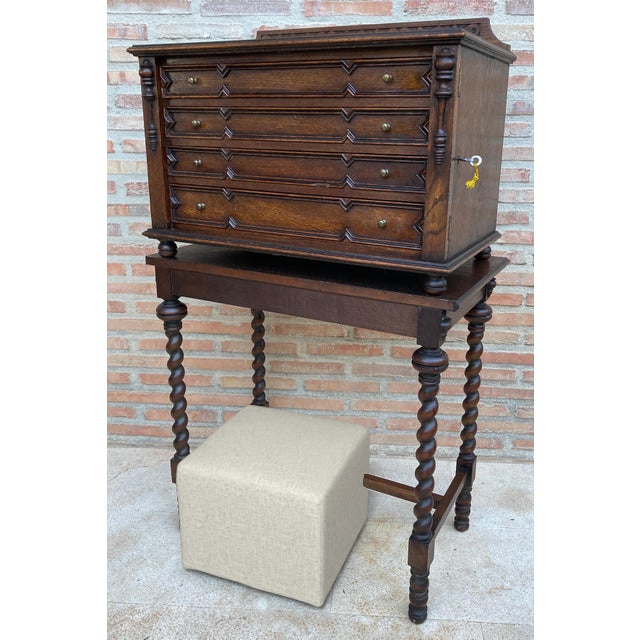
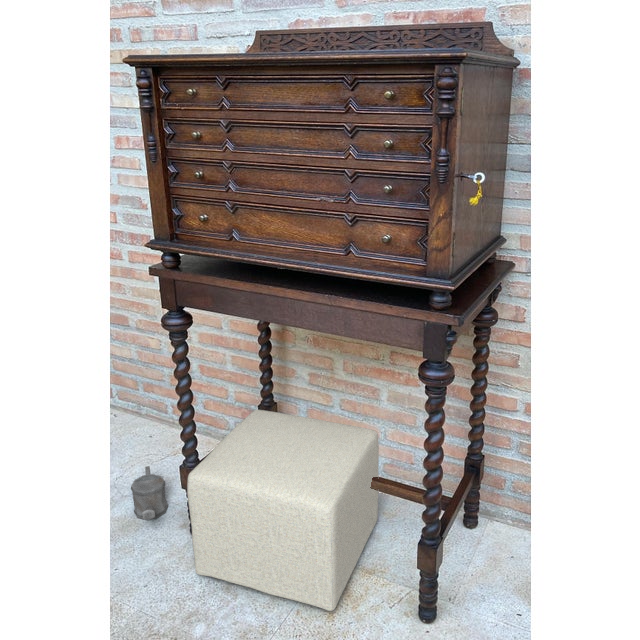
watering can: none [122,461,159,514] -> present [131,466,168,520]

